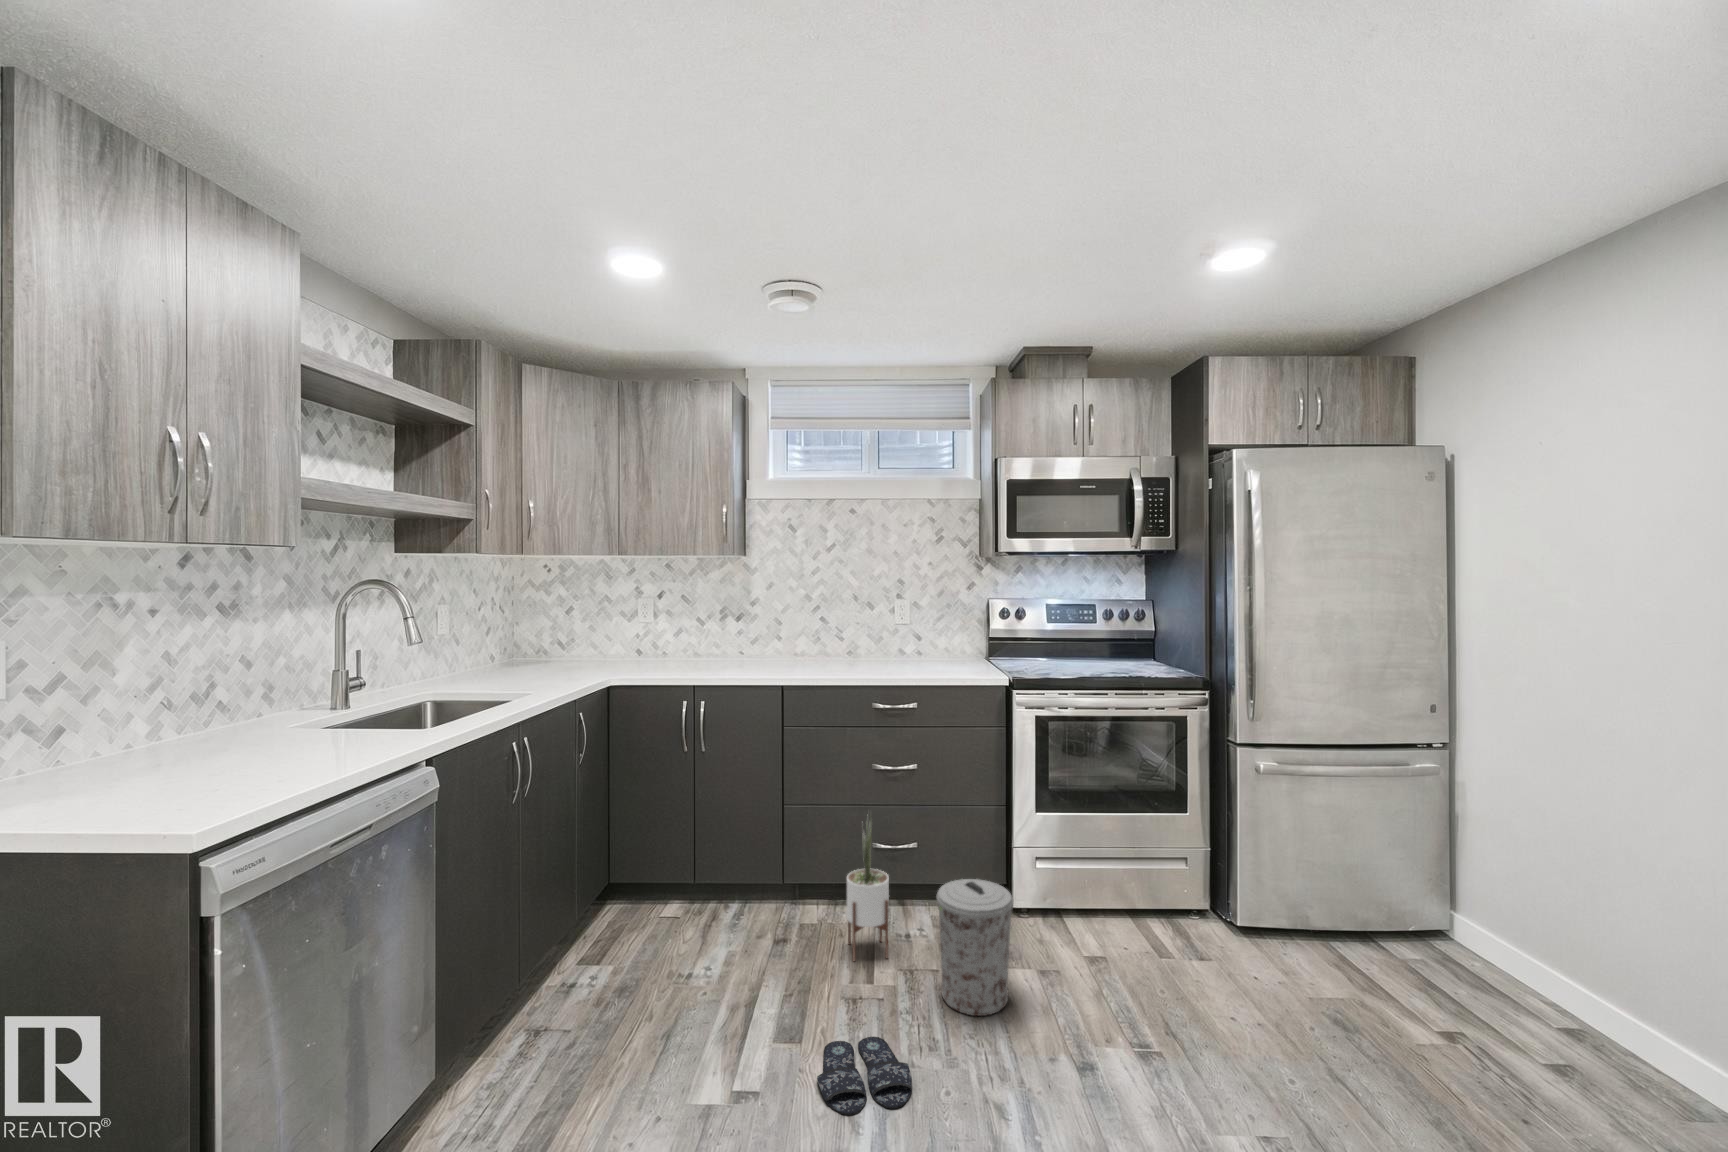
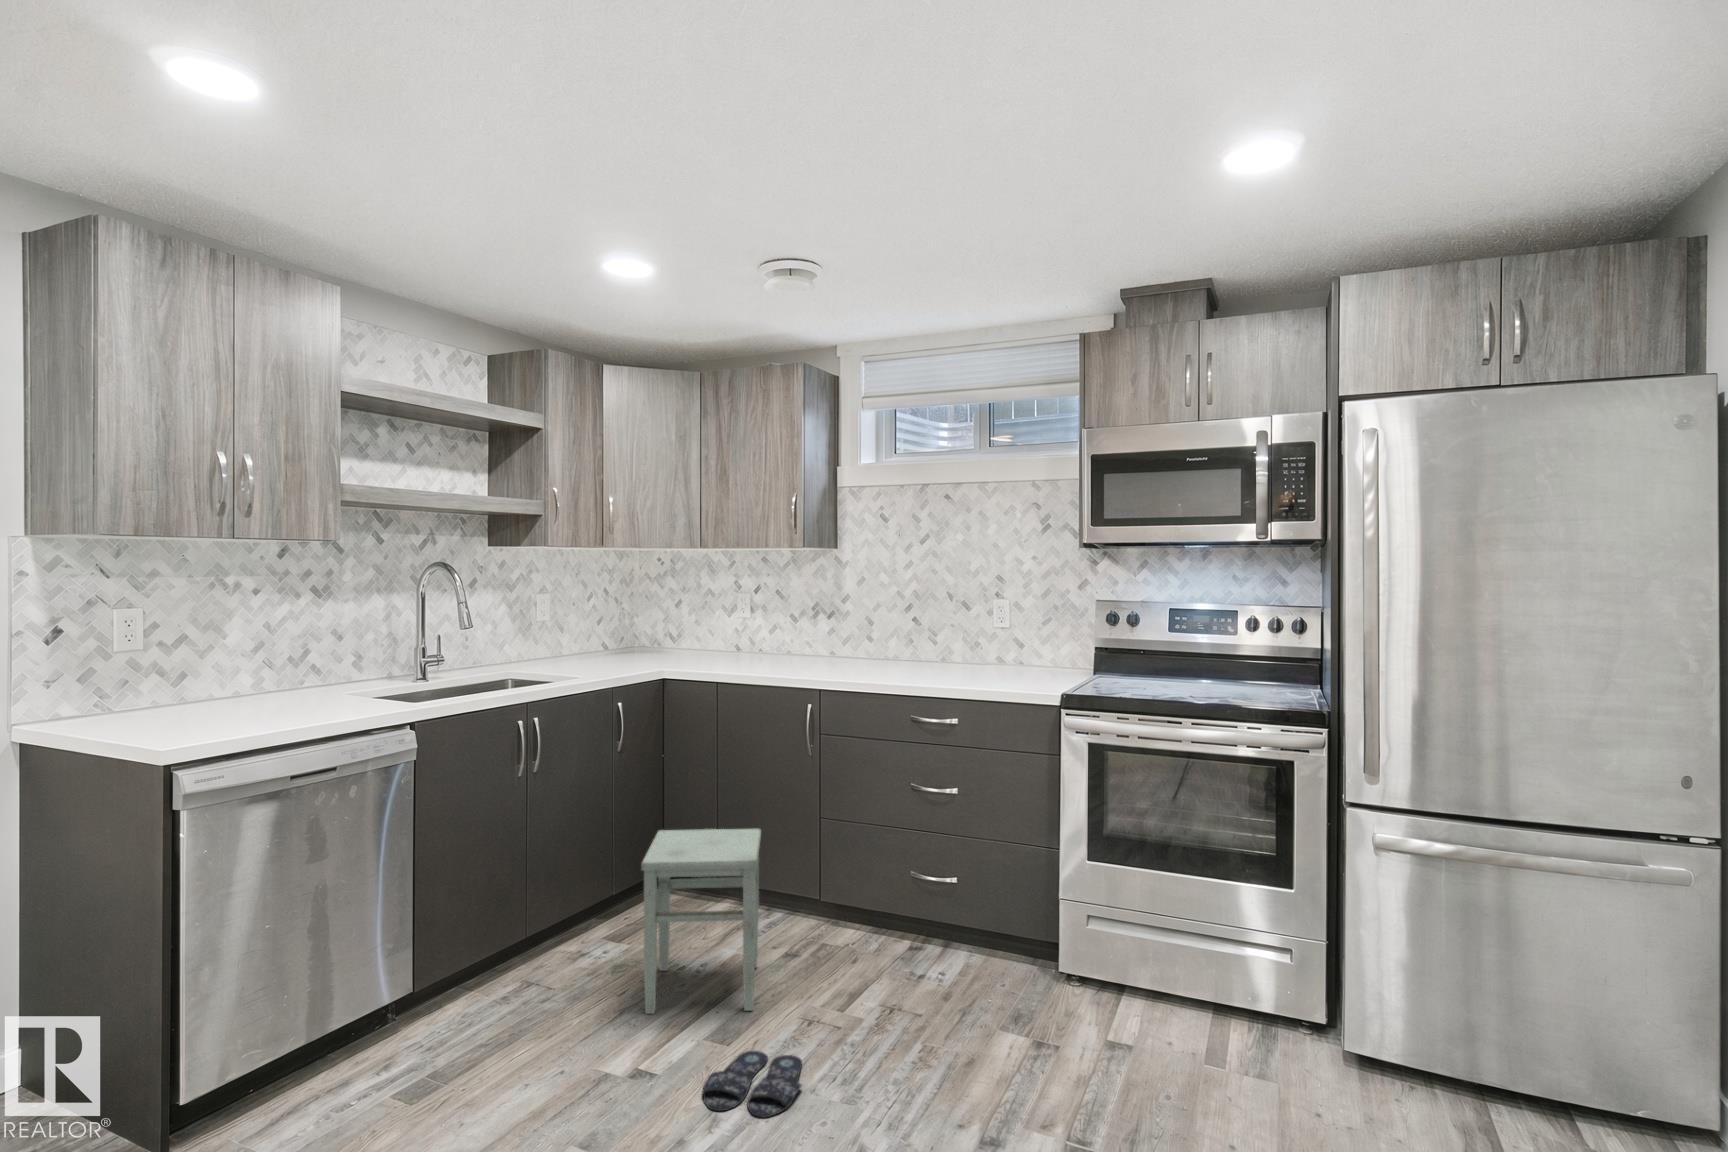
potted plant: present [847,815,889,961] -> none [839,826,886,994]
stool: none [666,823,801,1031] -> present [641,829,761,1014]
trash can: present [936,879,1013,1016] -> none [890,916,976,1067]

